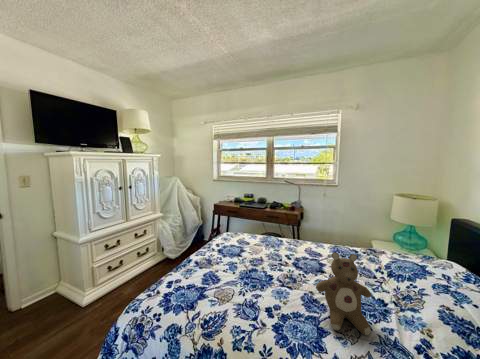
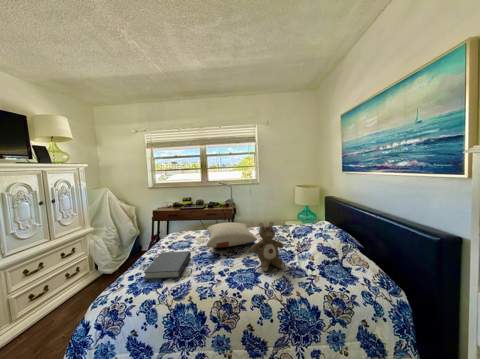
pillow: none [258,235,328,270] -> present [207,222,257,248]
book: none [180,259,238,301] -> present [144,251,191,279]

